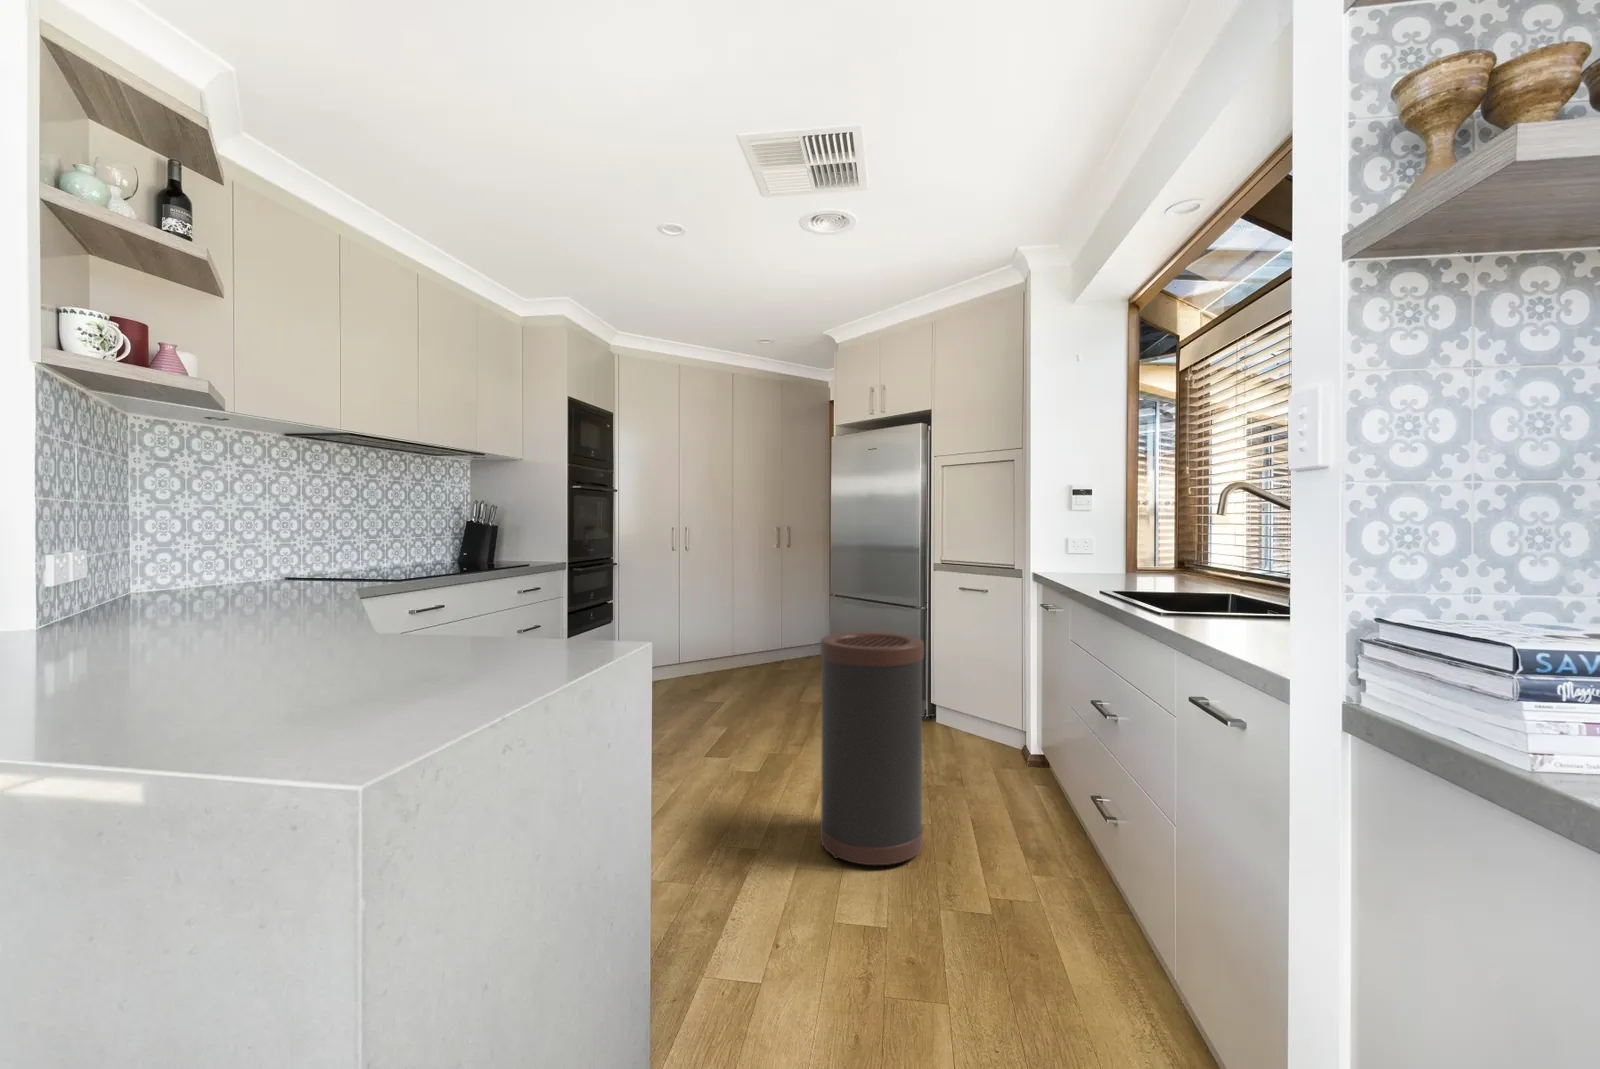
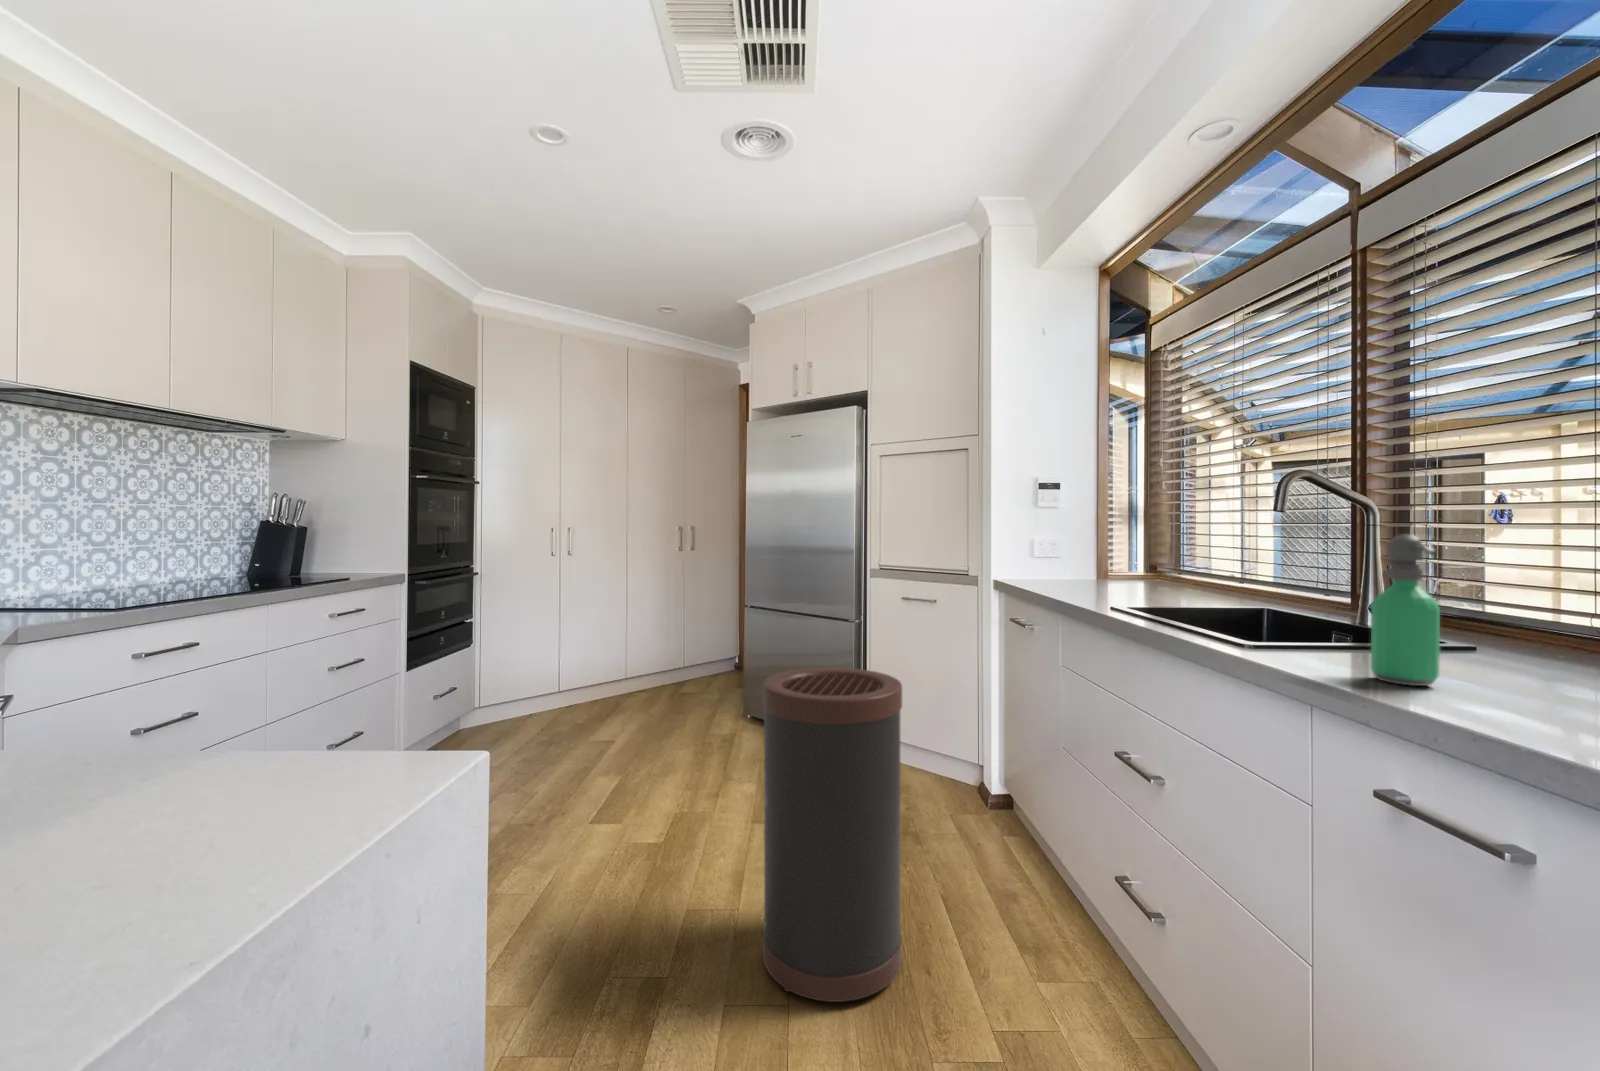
soap dispenser: none [1207,531,1247,632] -> present [1371,535,1440,686]

